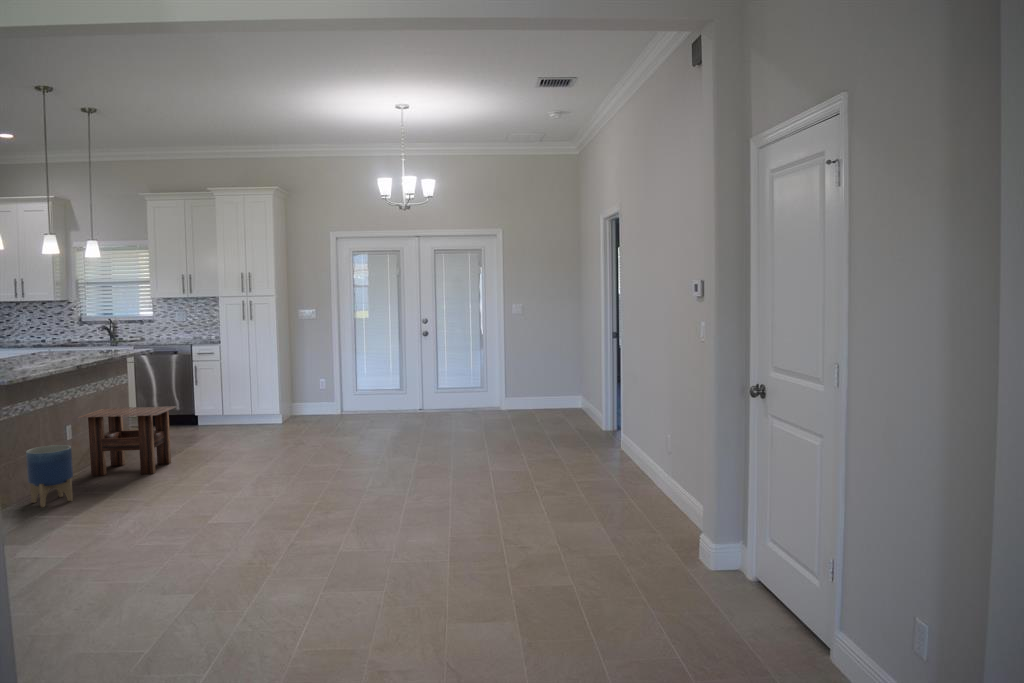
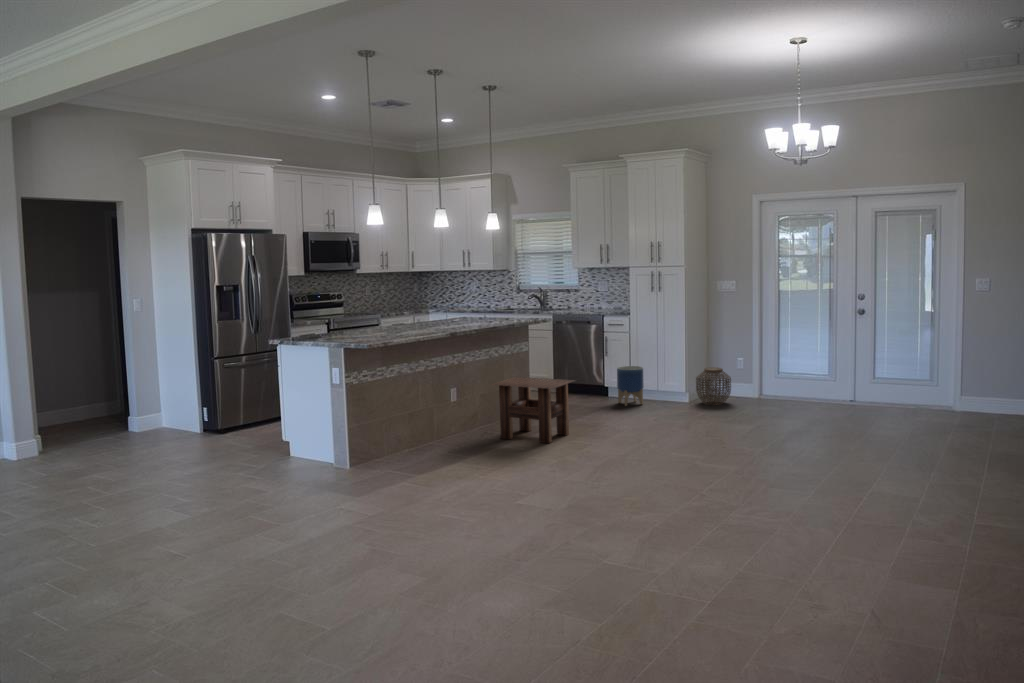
woven basket: none [287,388,320,423] -> present [696,367,731,405]
planter: present [26,445,73,507] -> present [617,366,644,406]

